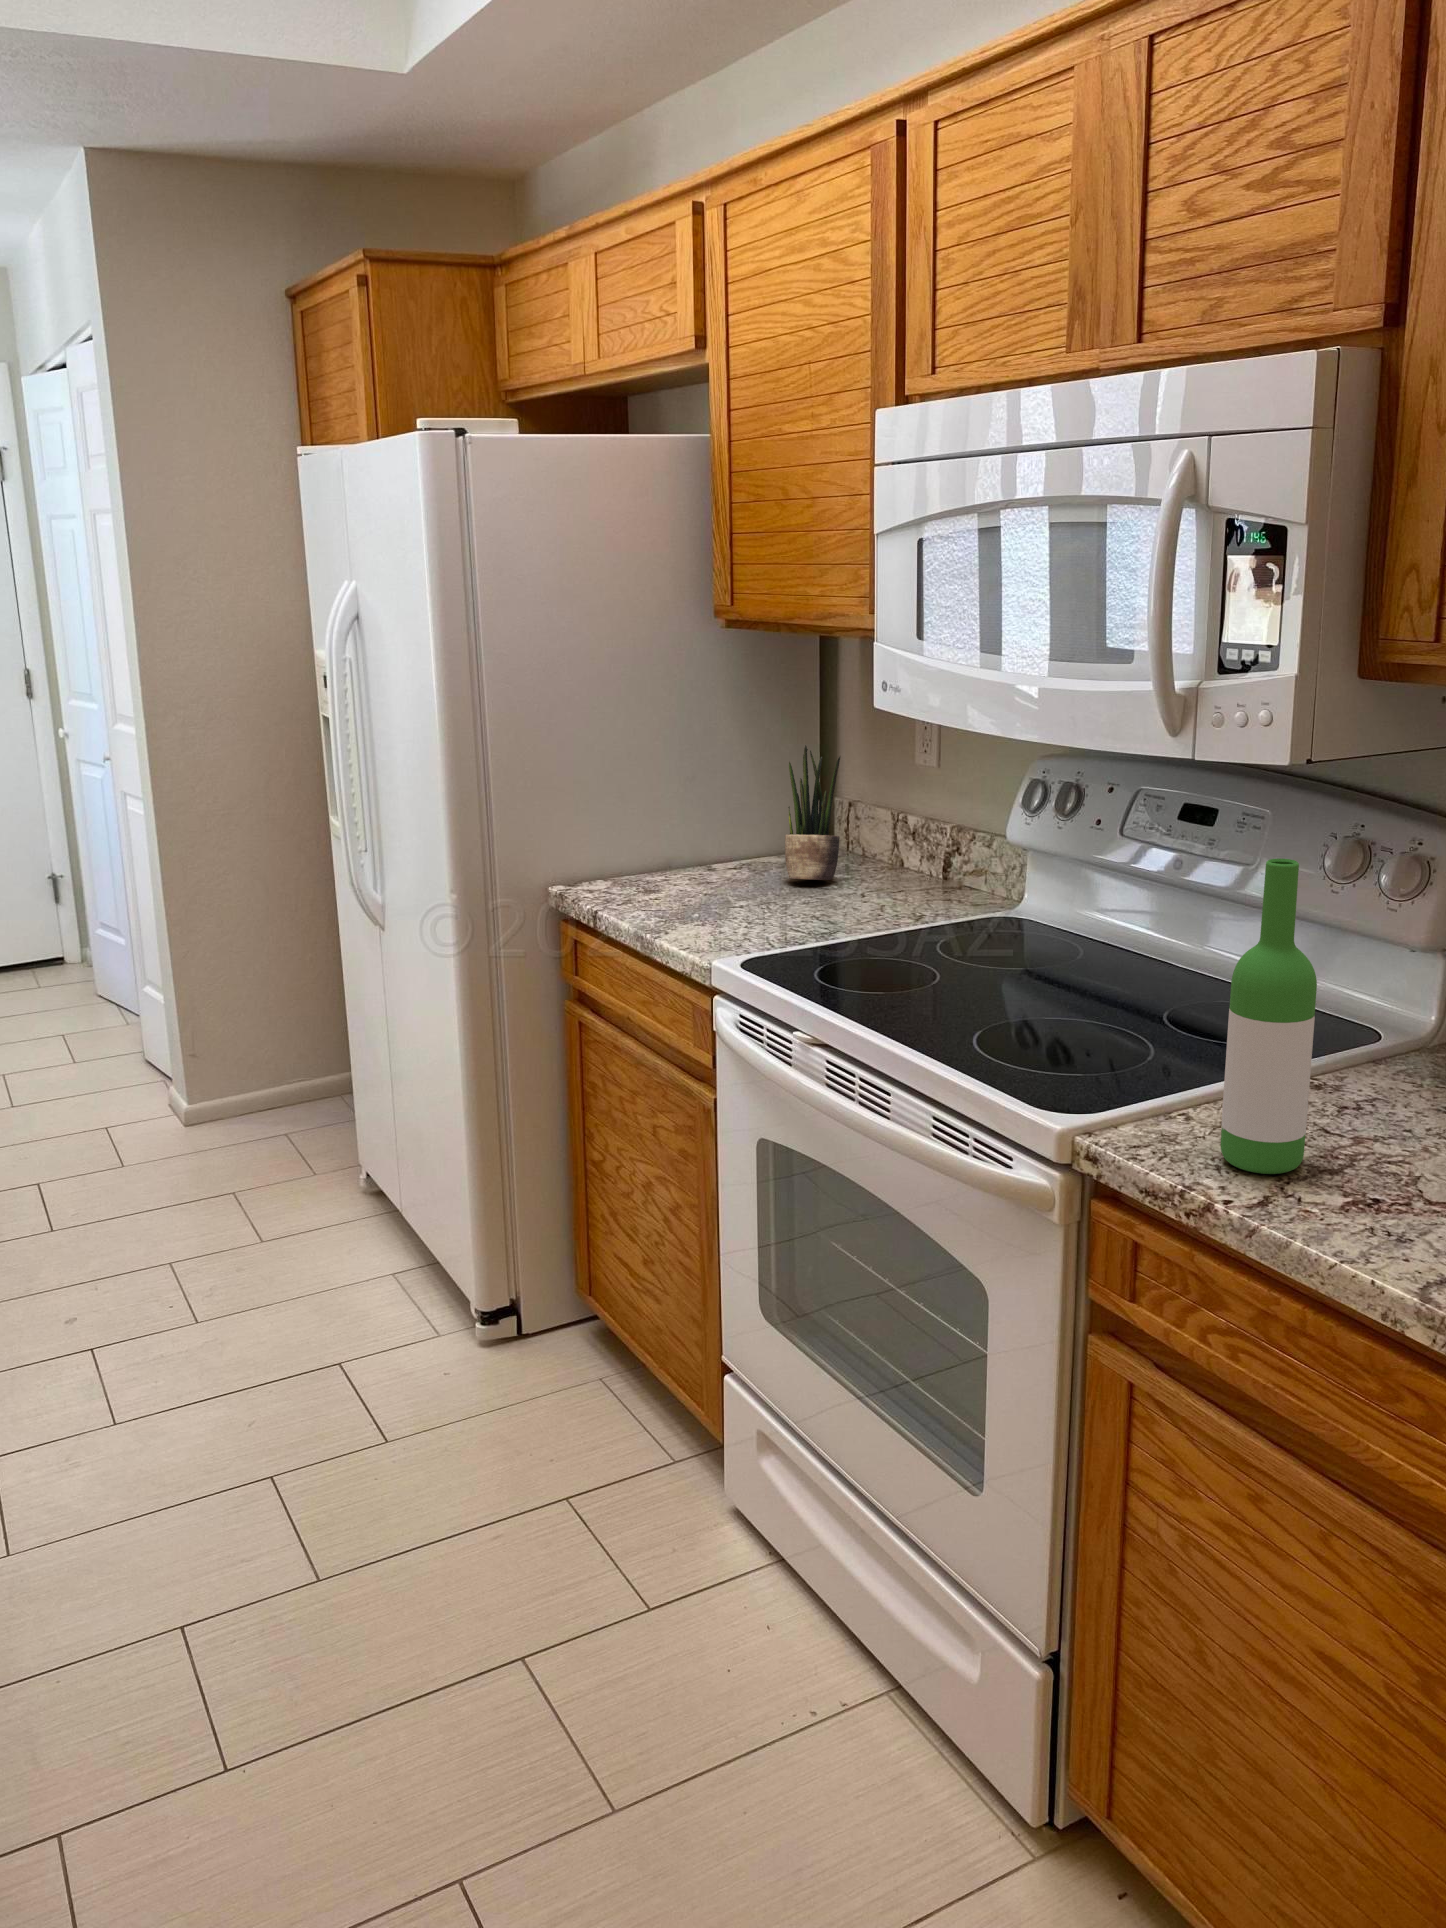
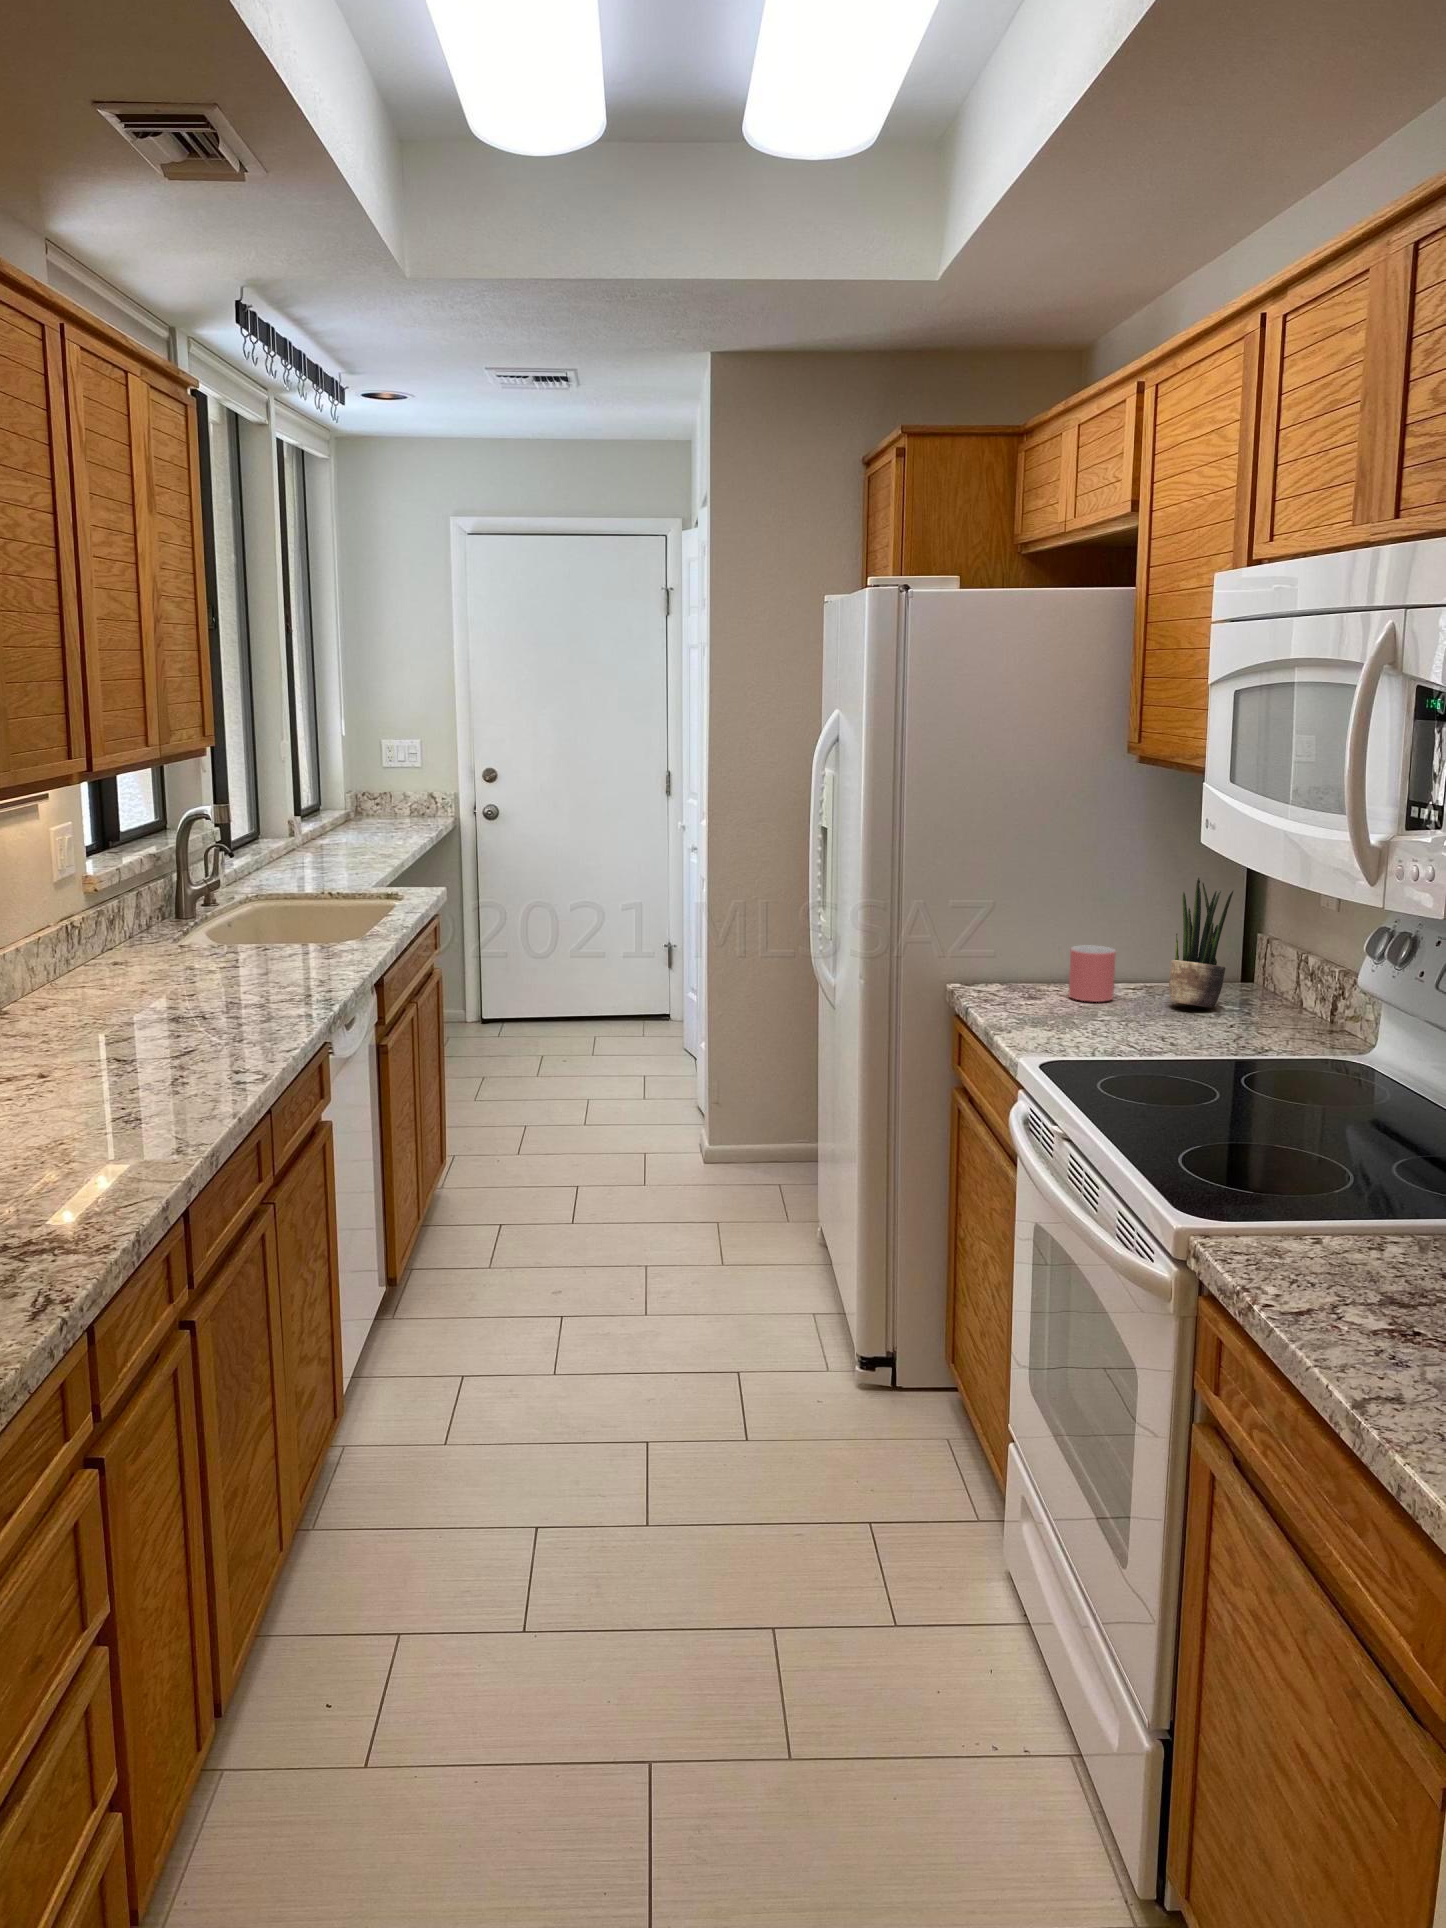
mug: none [681,829,729,889] -> present [1069,946,1116,1002]
wine bottle: present [1220,859,1317,1174] -> none [1298,996,1392,1295]

